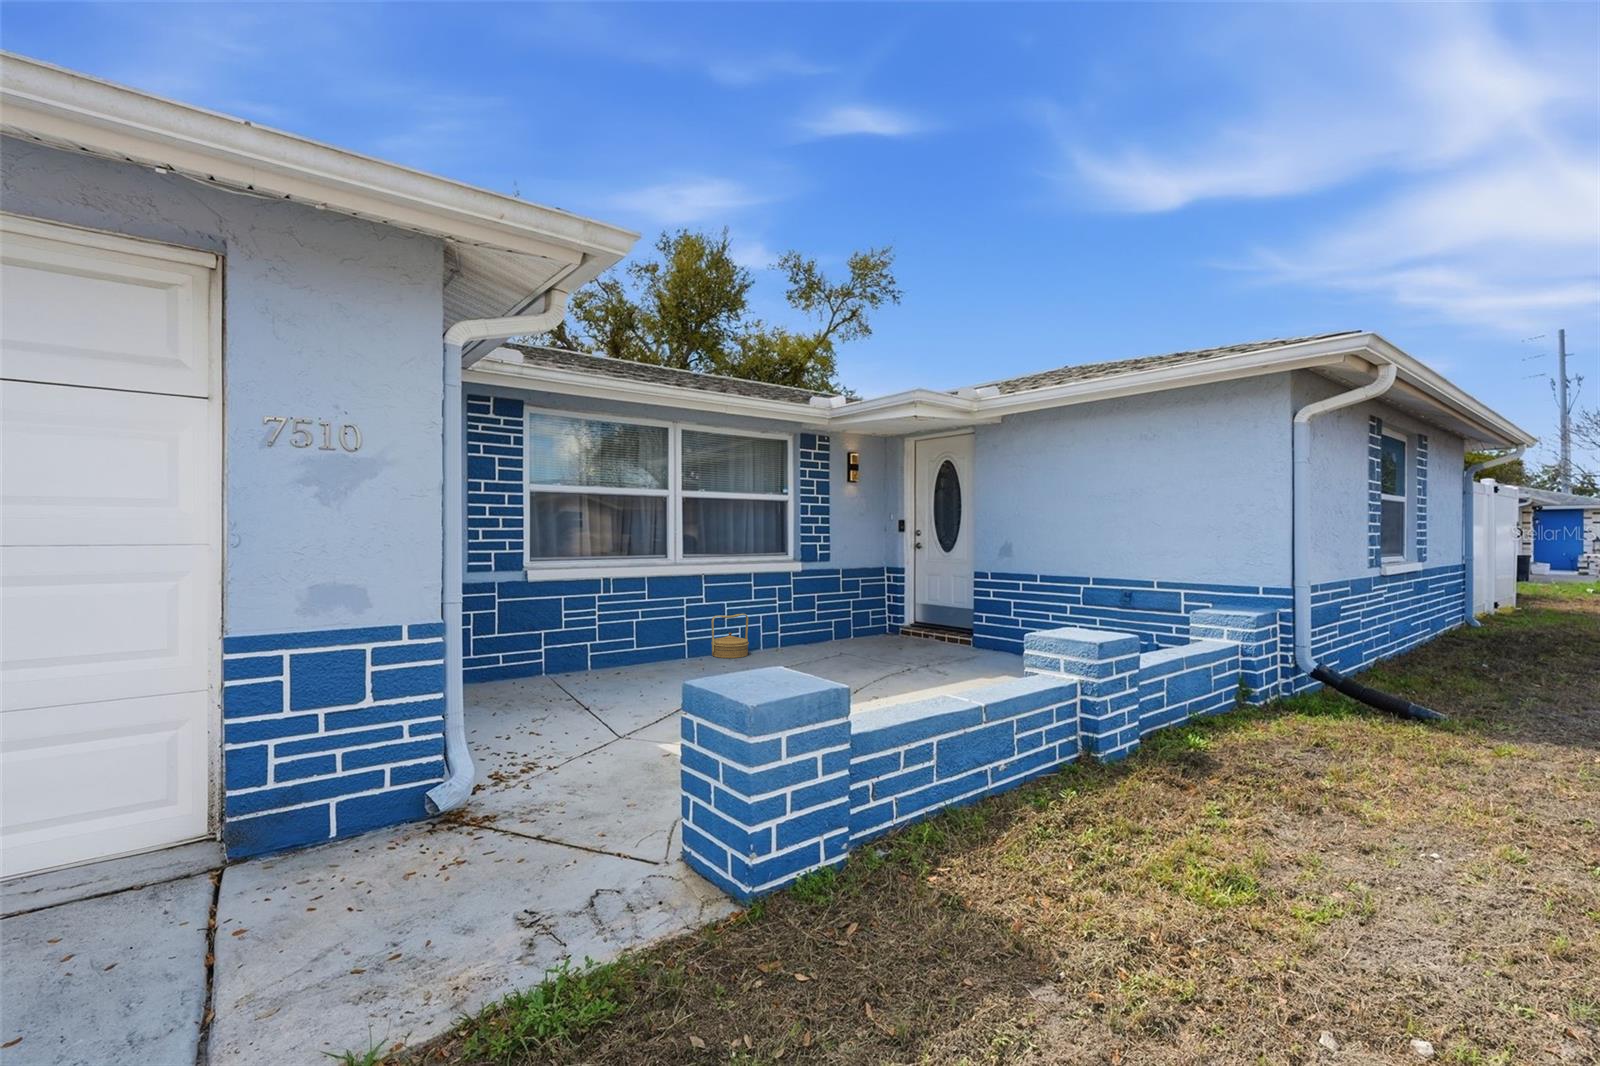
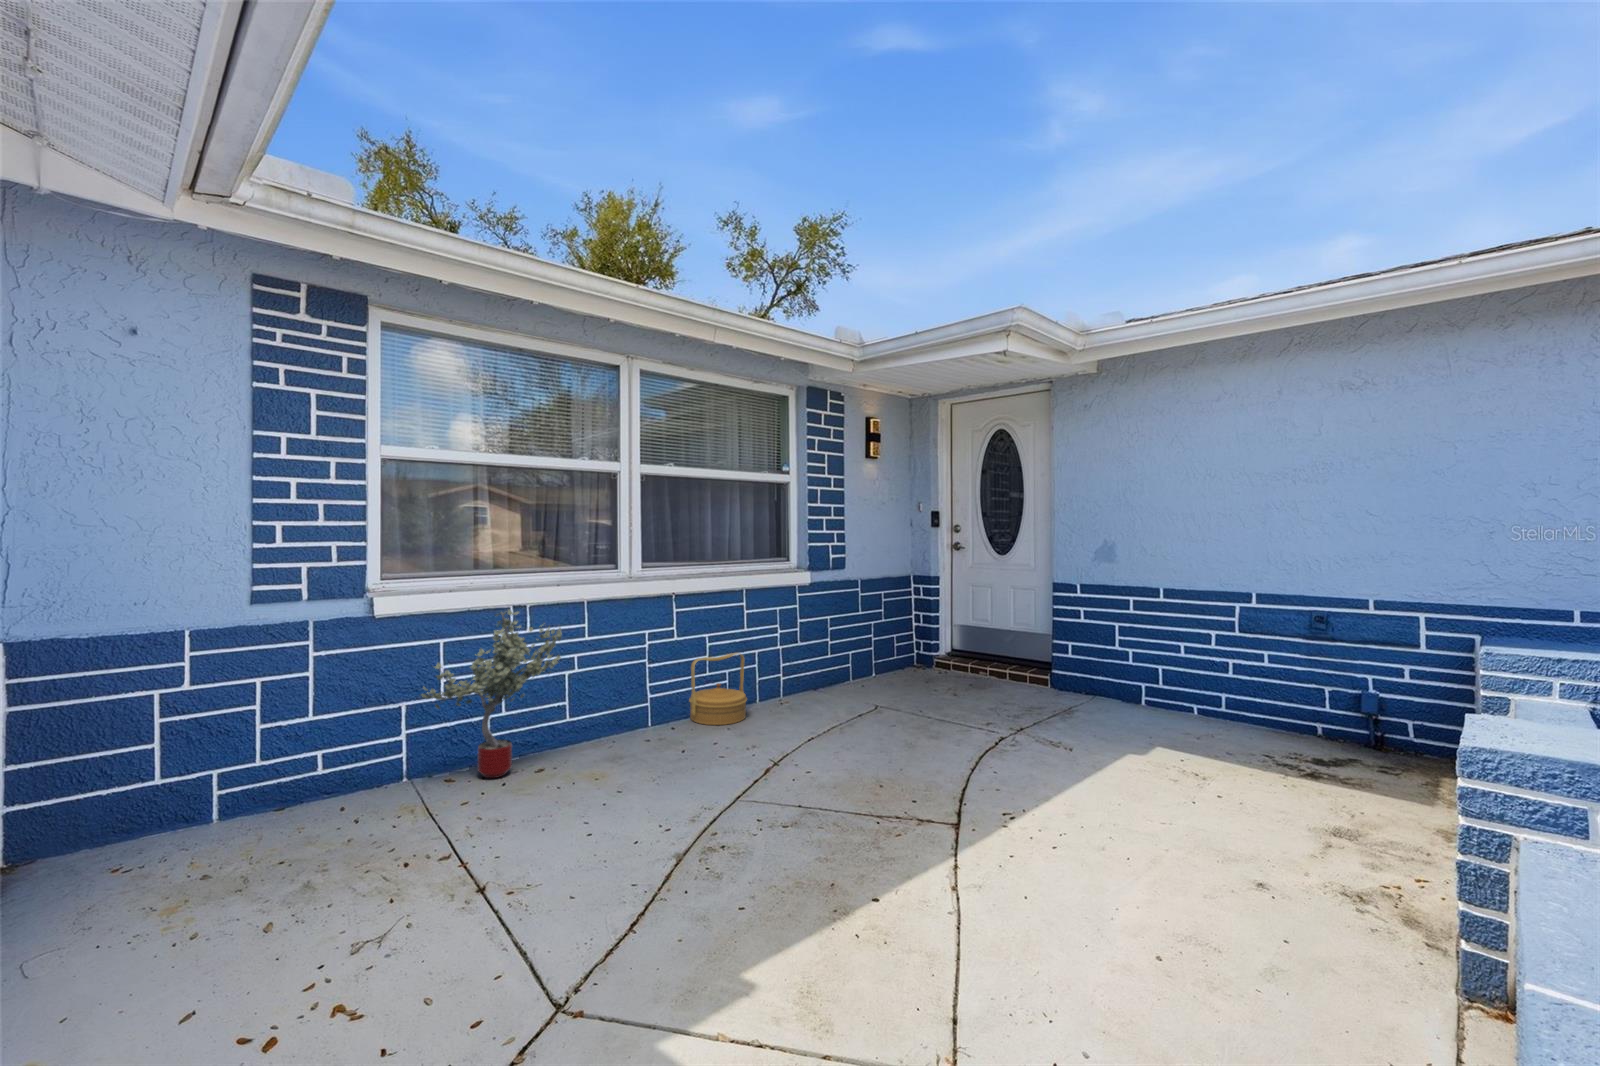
potted tree: none [552,579,631,675] -> present [421,610,562,778]

